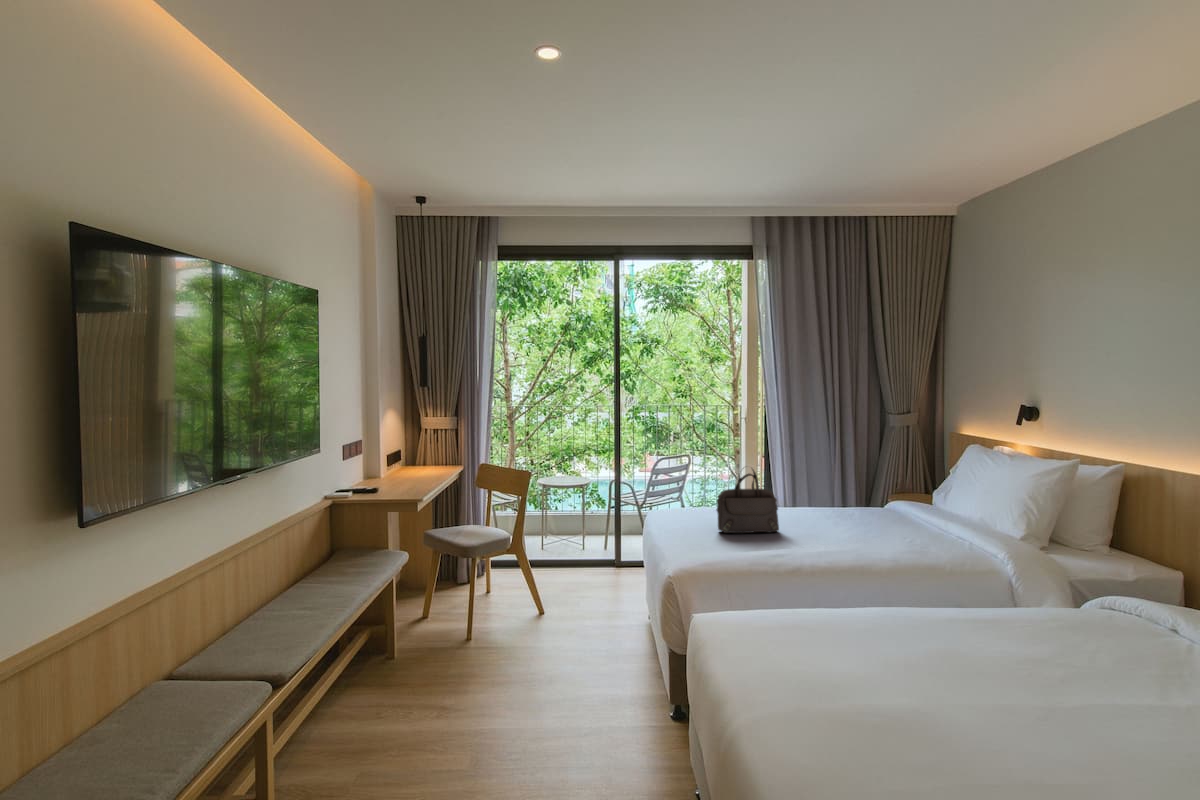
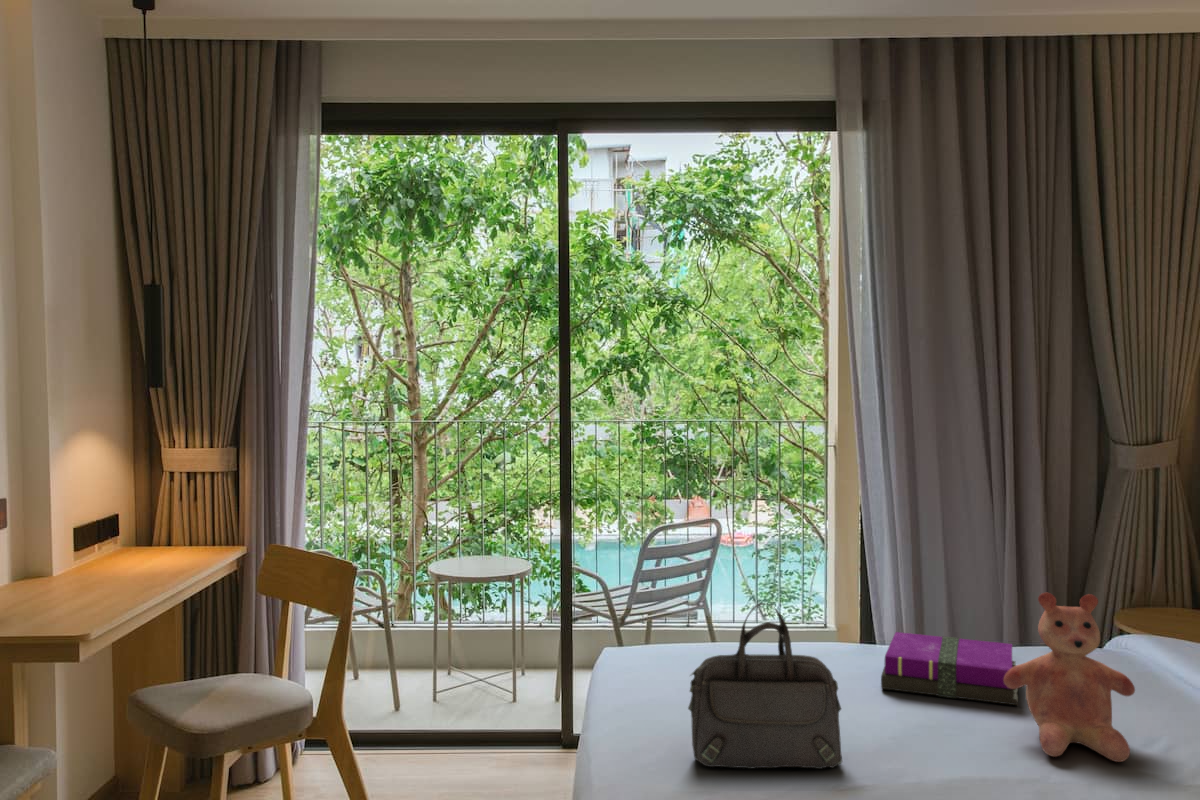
teddy bear: none [841,463,894,528] -> present [1004,592,1135,762]
notebook: none [788,491,846,515] -> present [881,632,1018,705]

